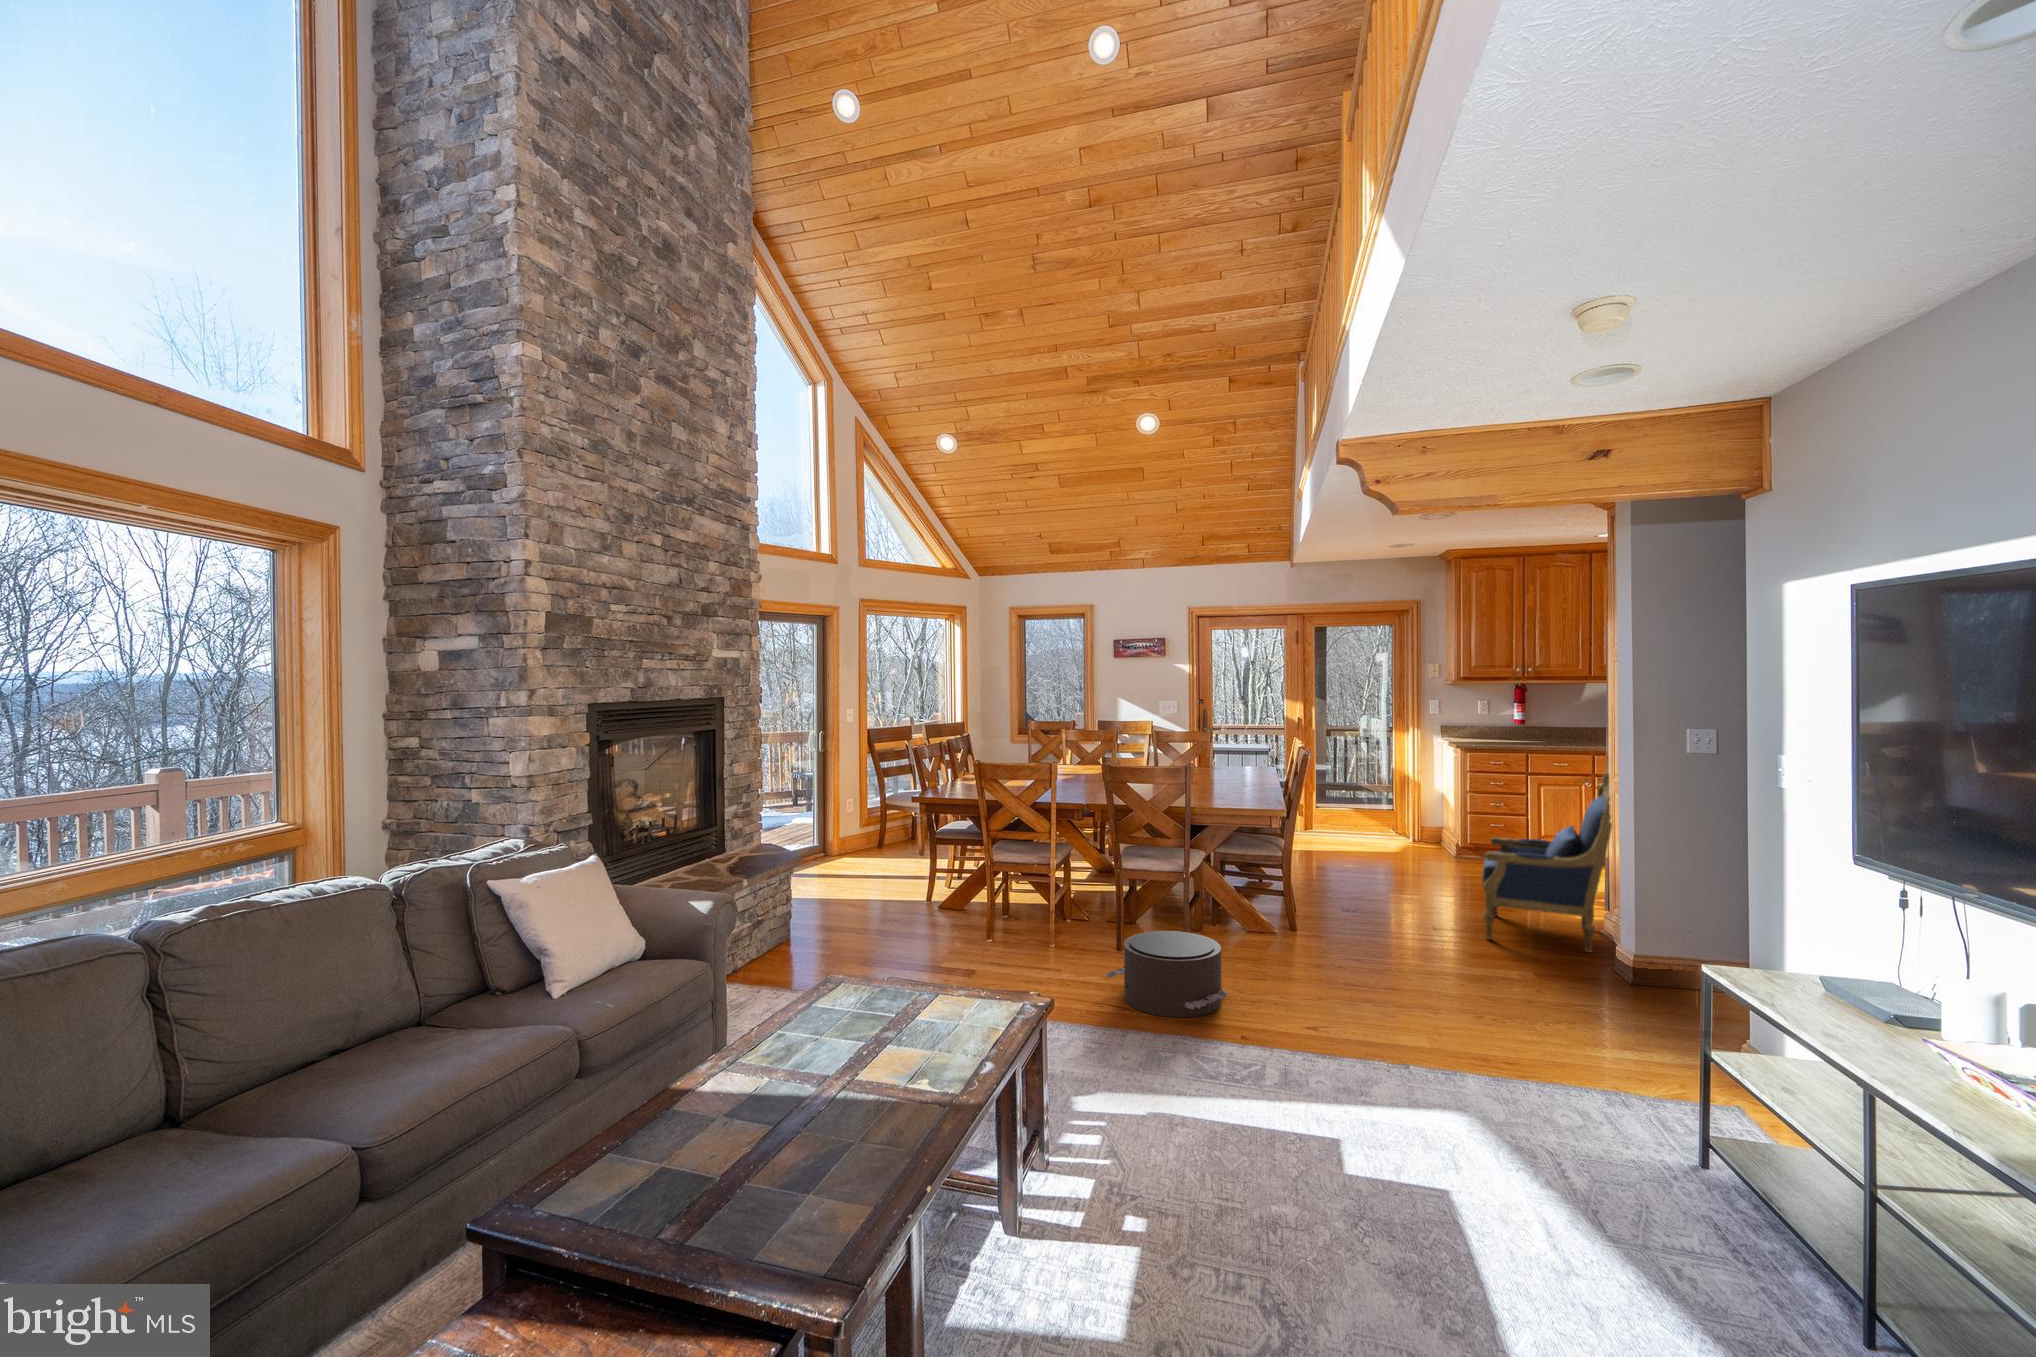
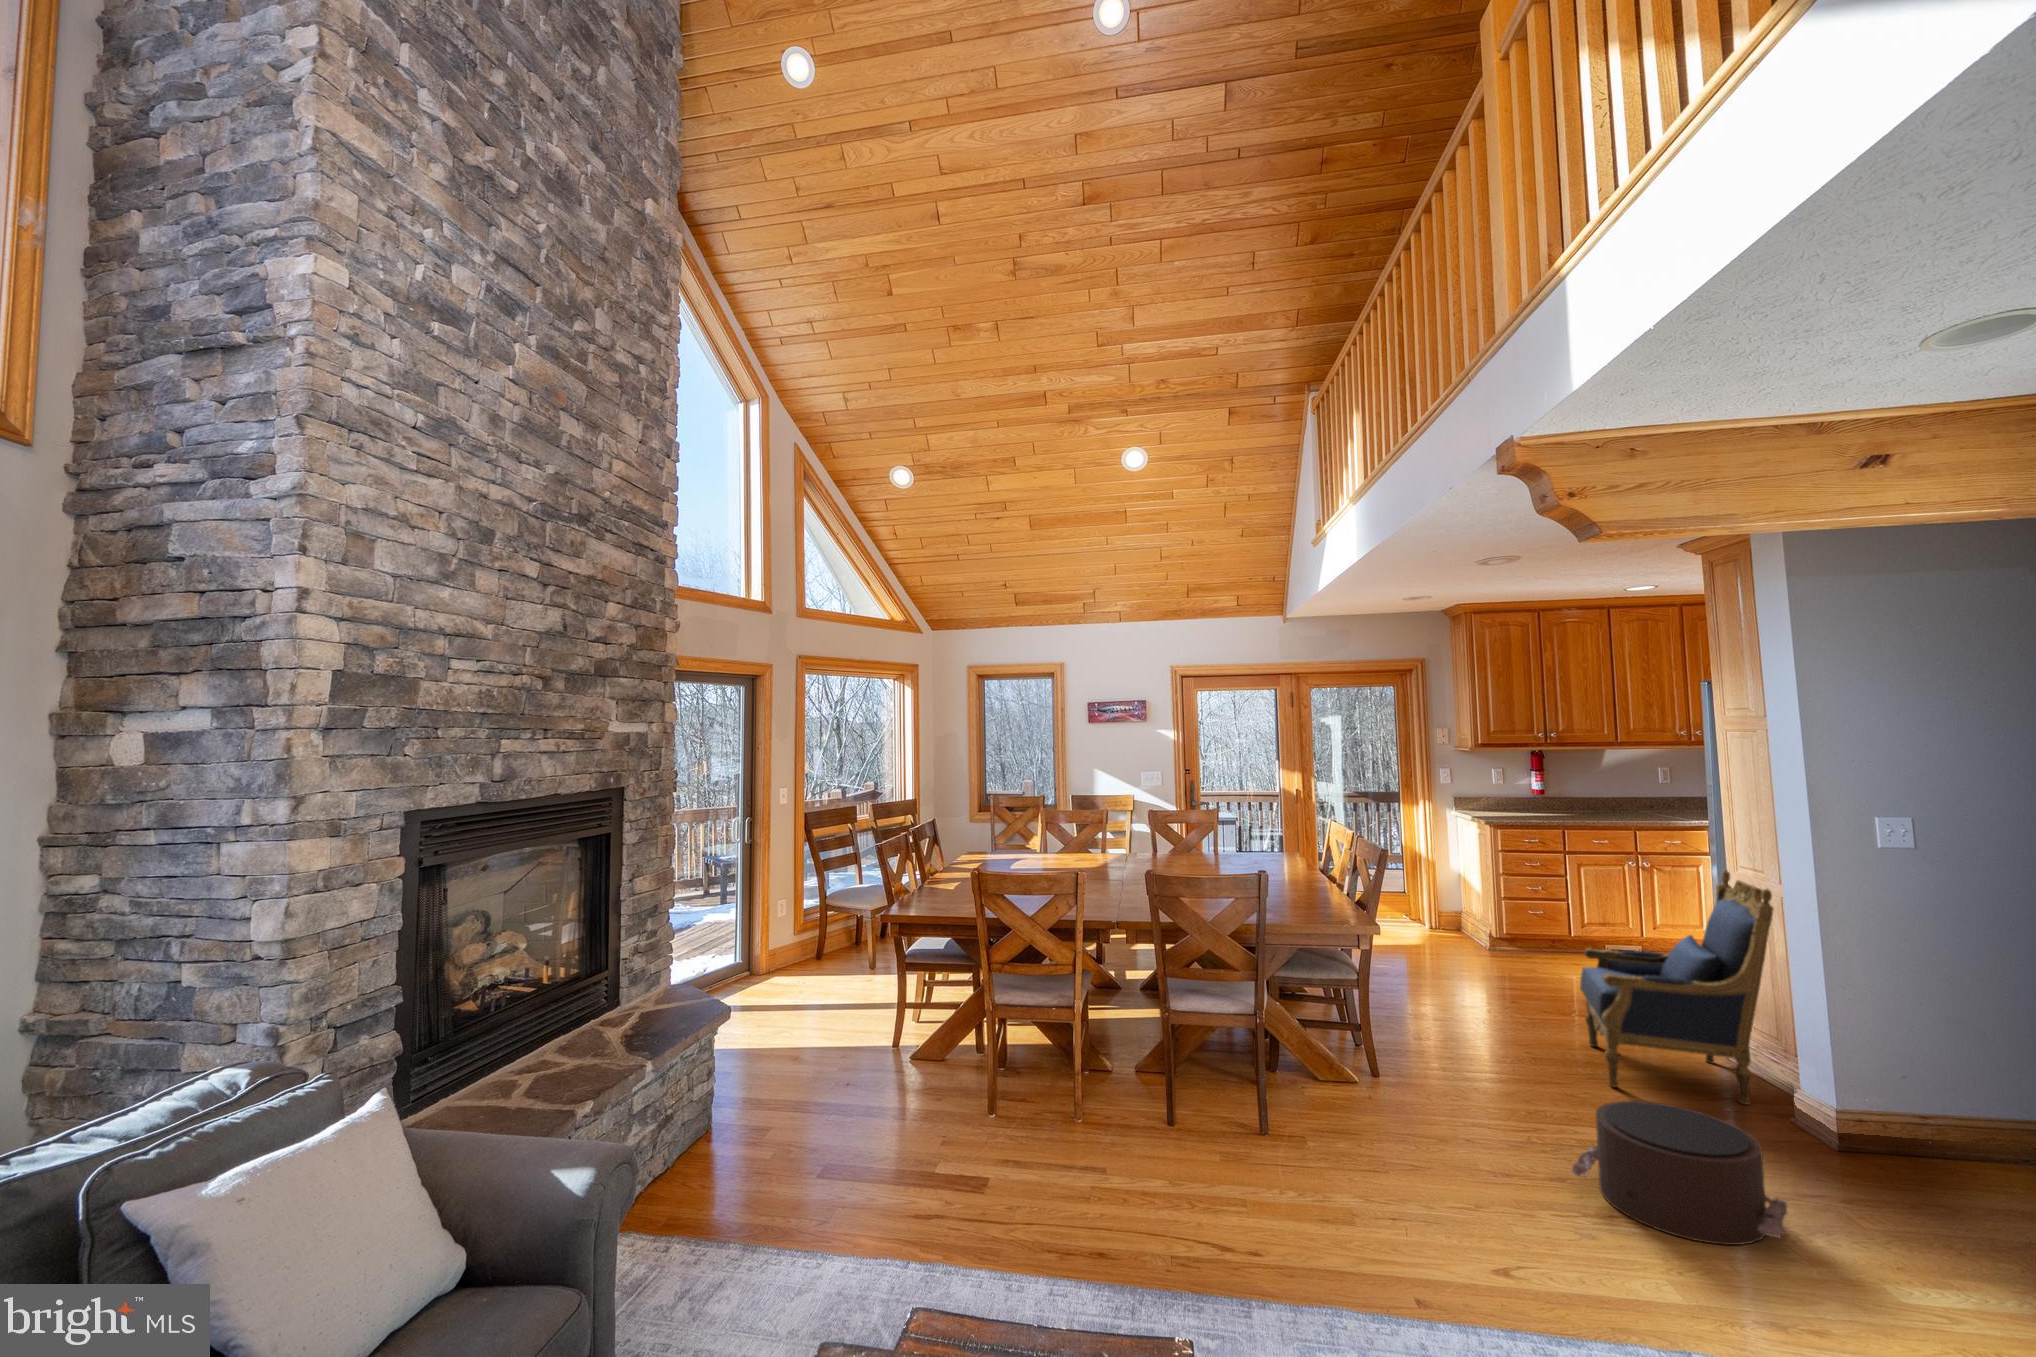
pouf: present [1105,931,1230,1017] -> present [1572,1101,1787,1245]

